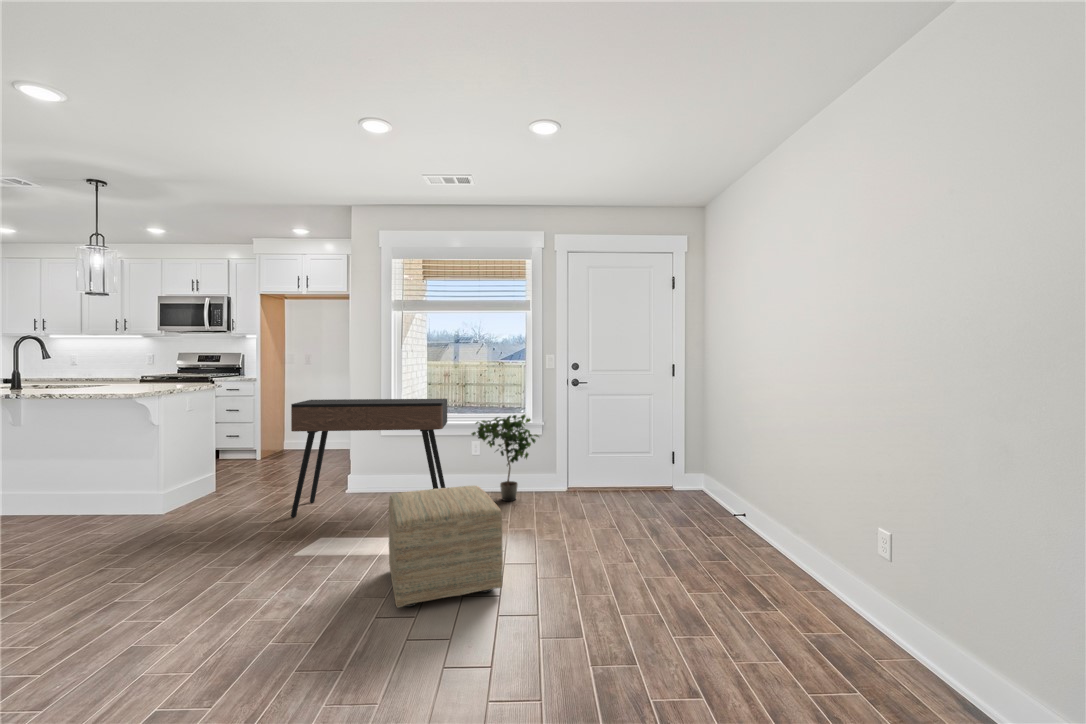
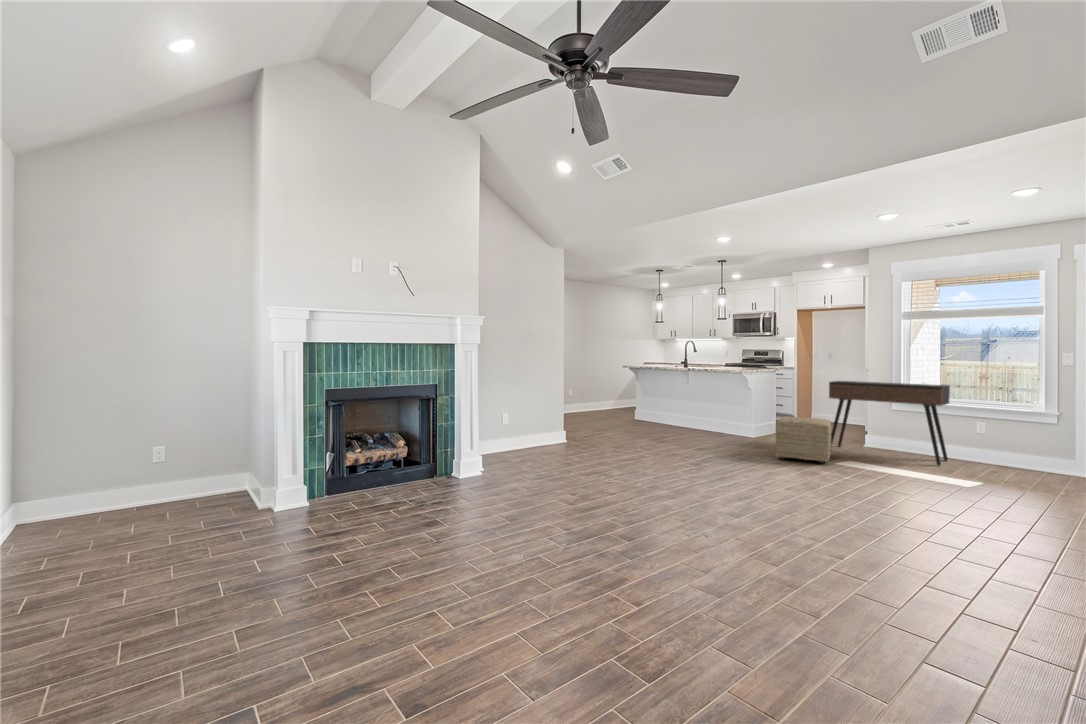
potted plant: present [472,414,539,501] -> none [971,402,1049,472]
ottoman: present [389,486,503,607] -> present [776,417,831,464]

